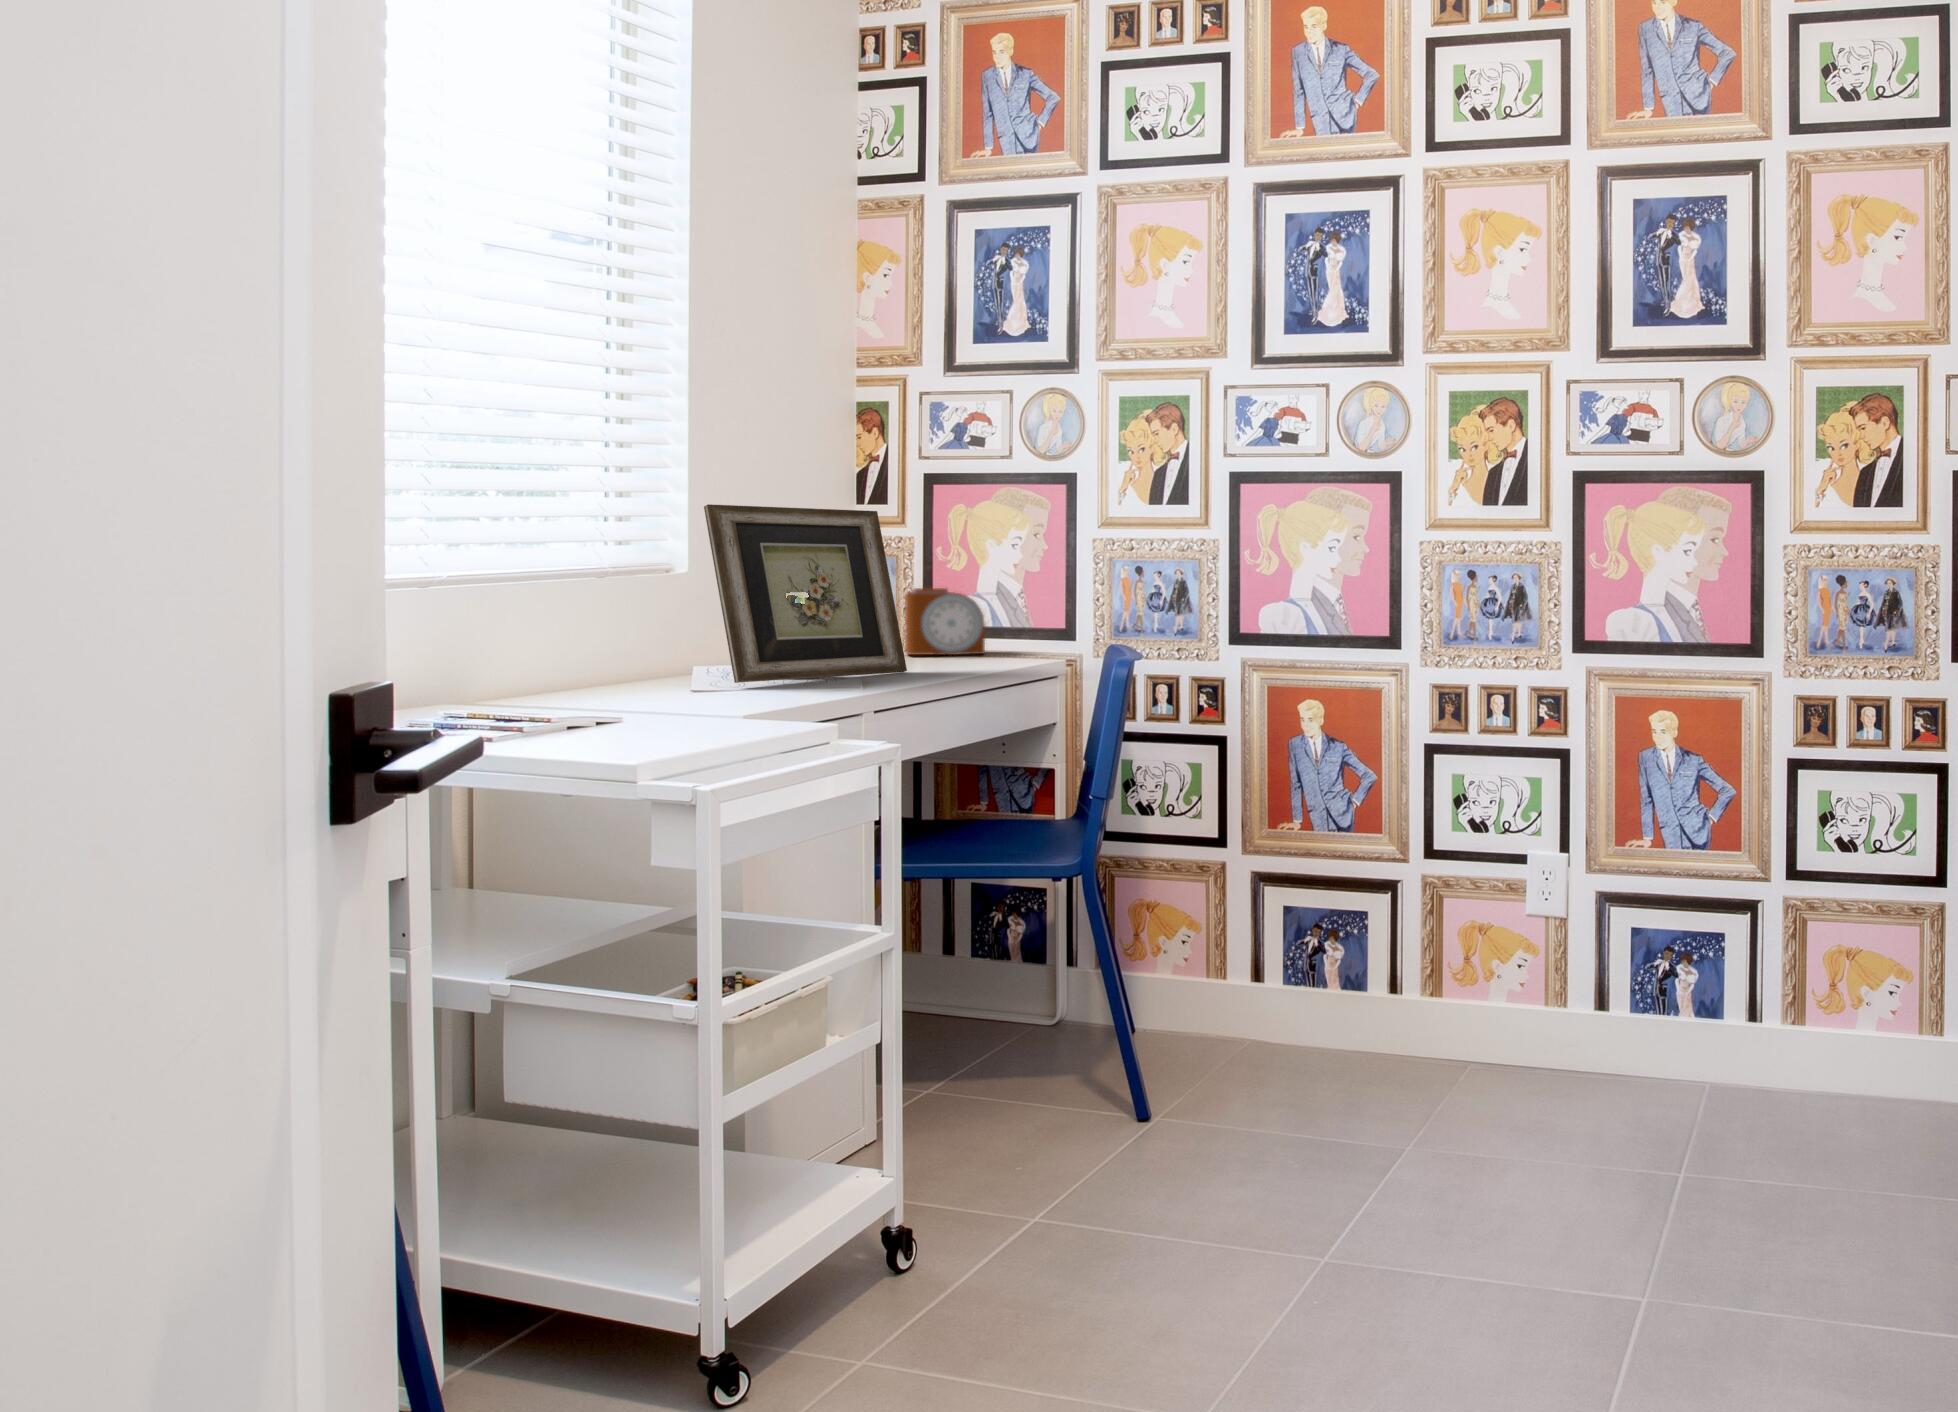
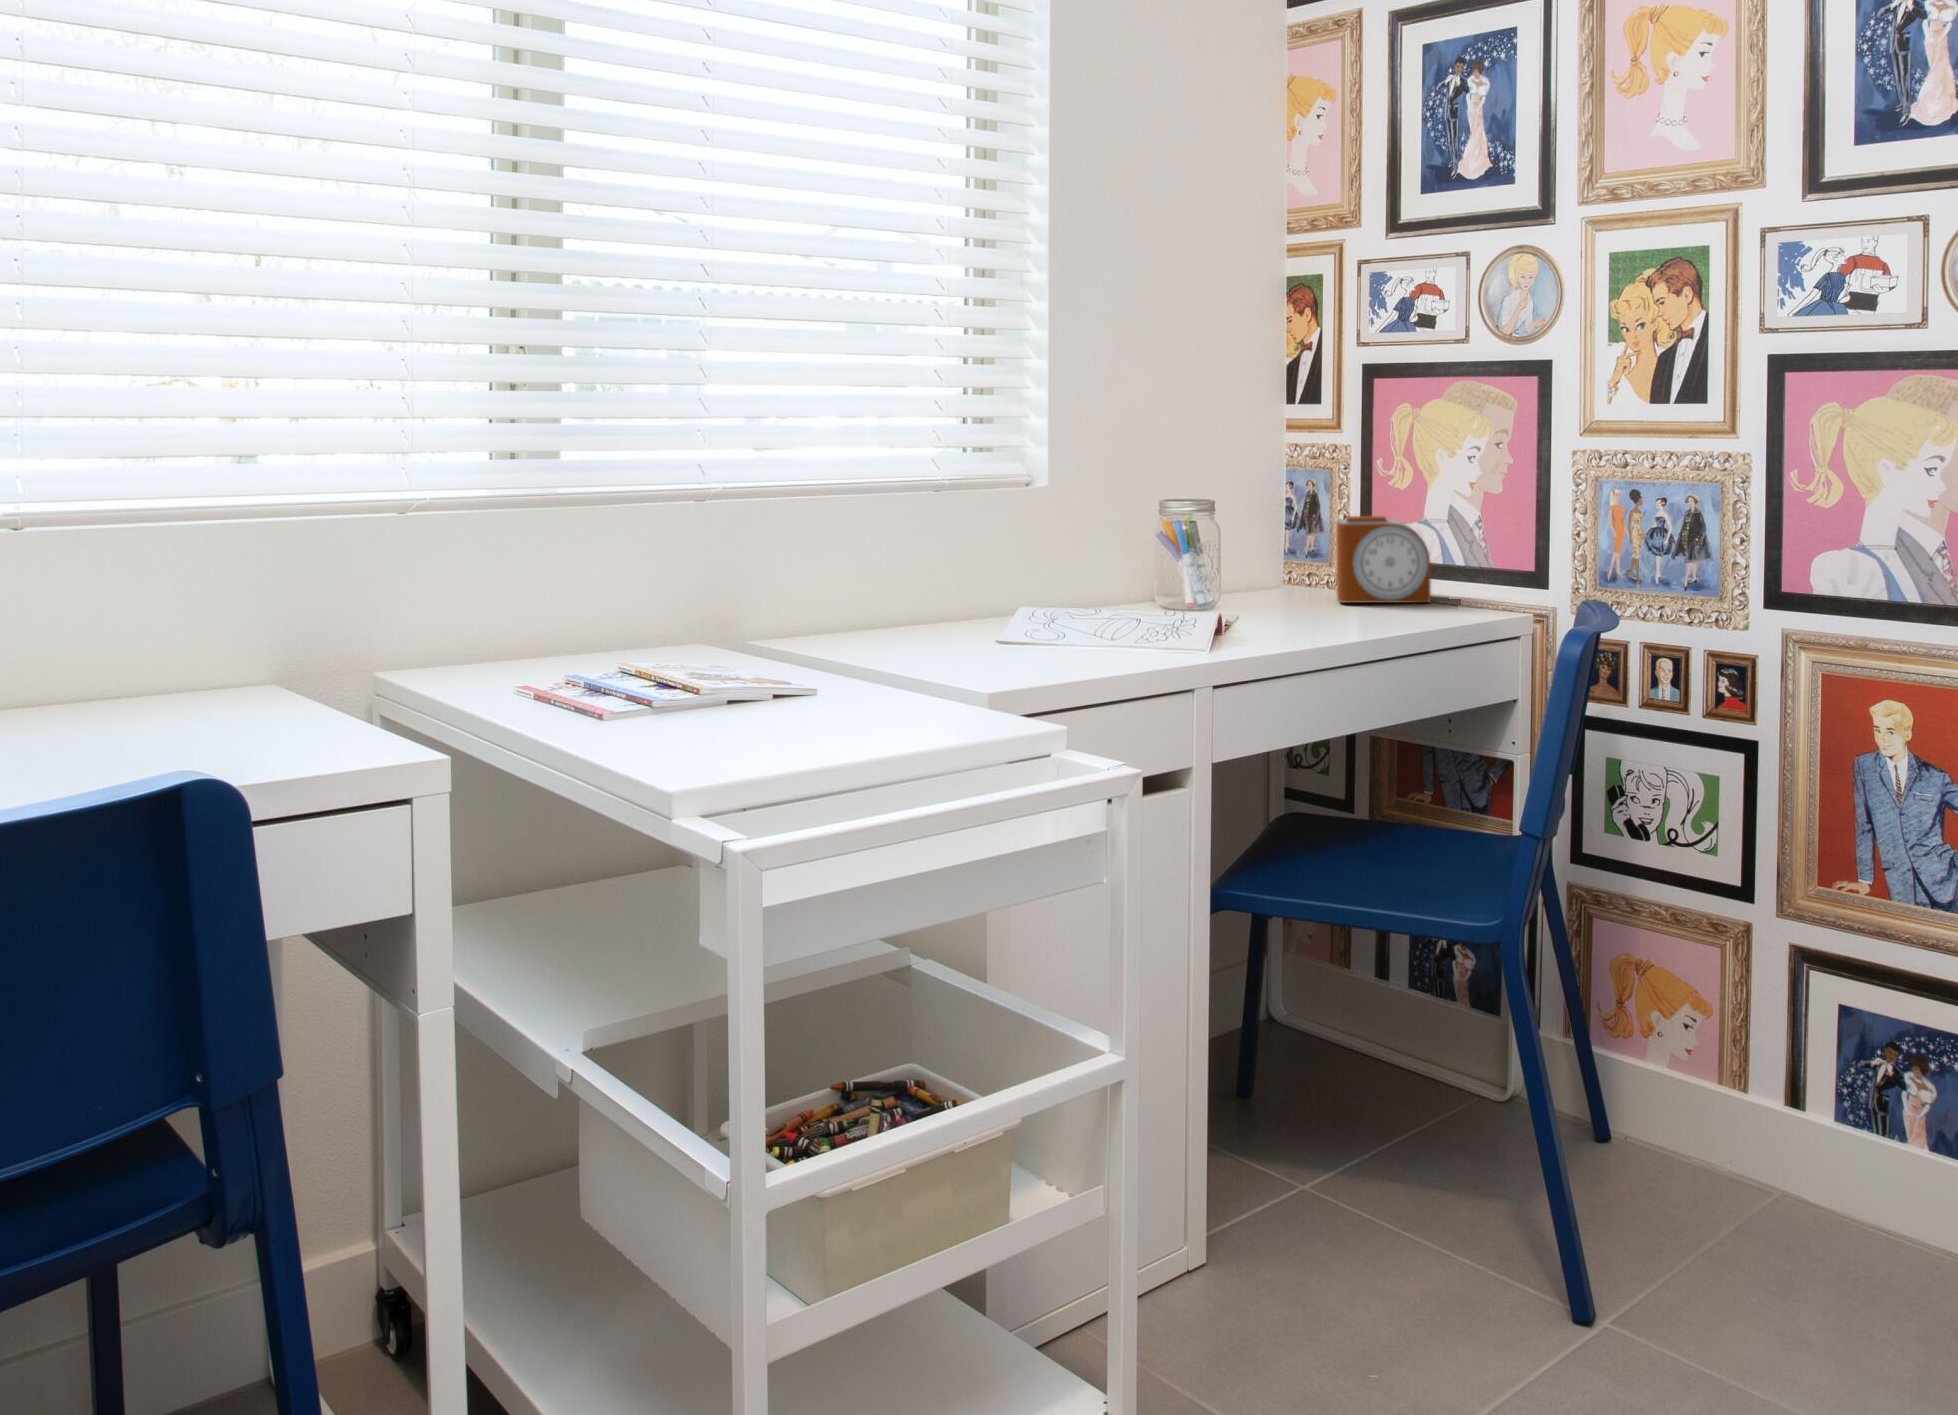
picture frame: present [704,504,907,683] -> none [1074,429,1319,661]

